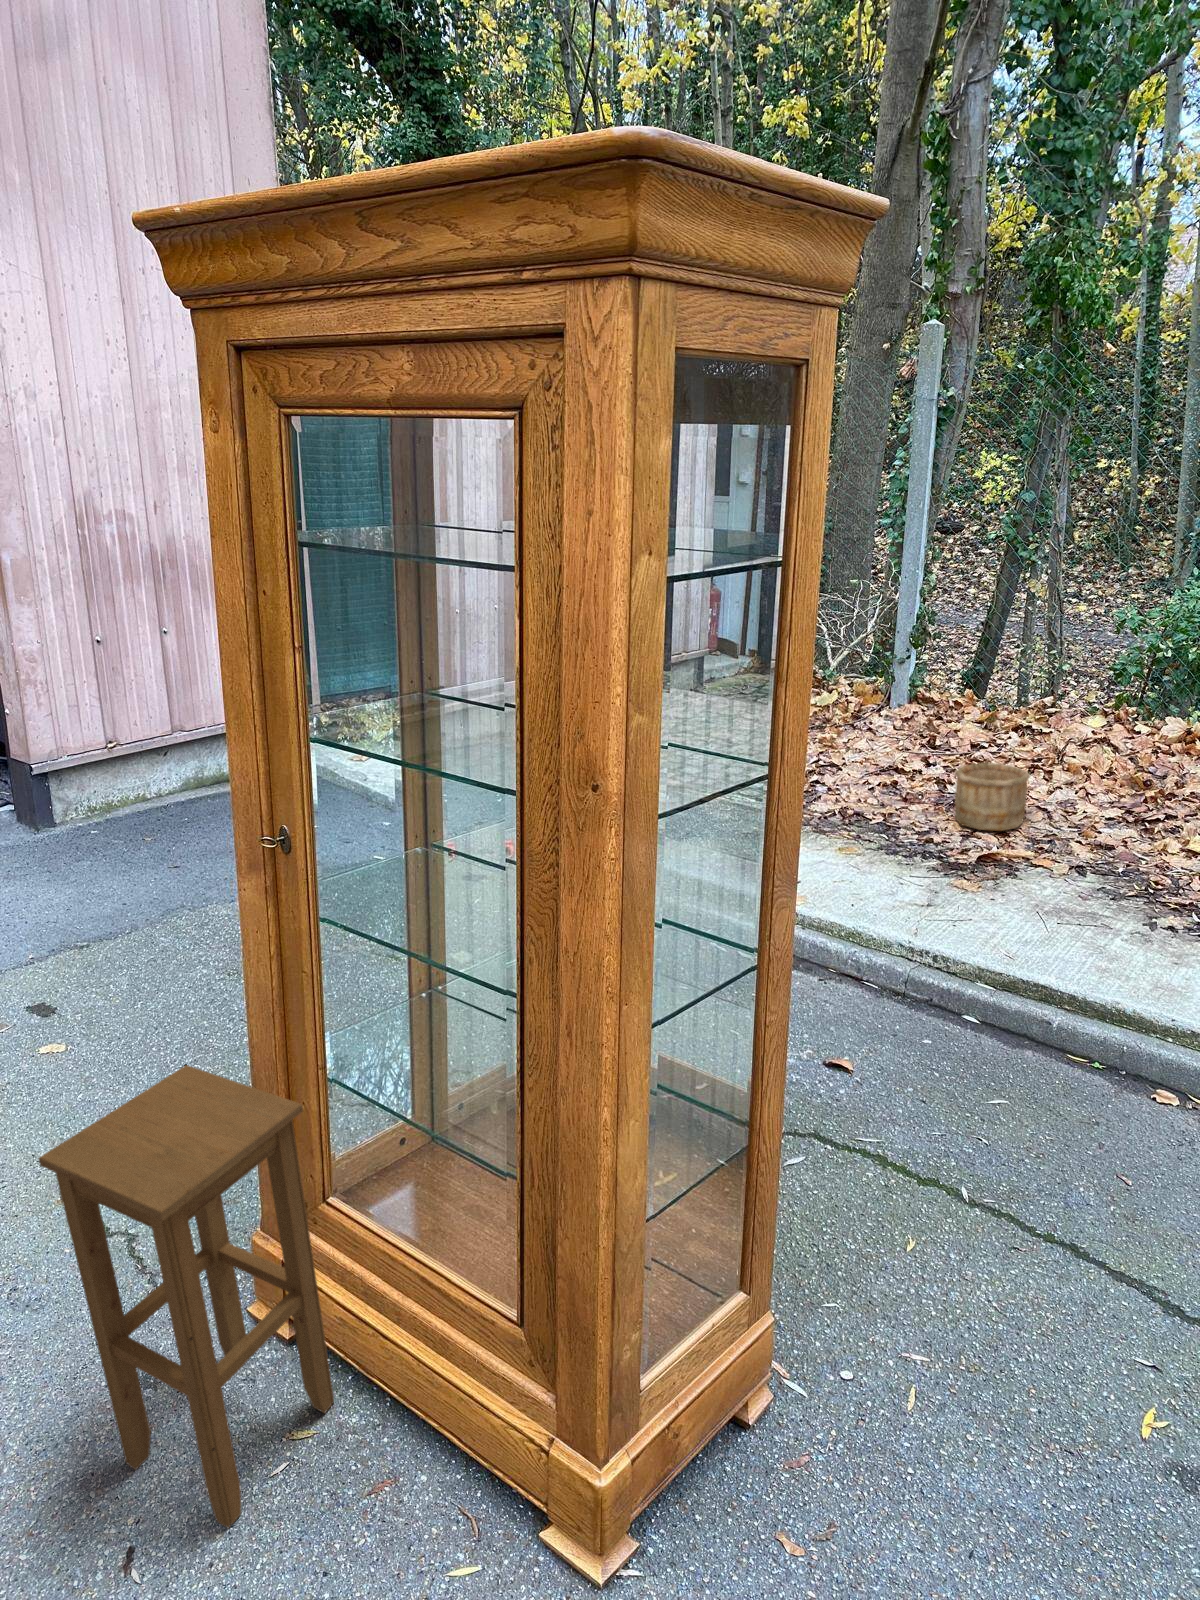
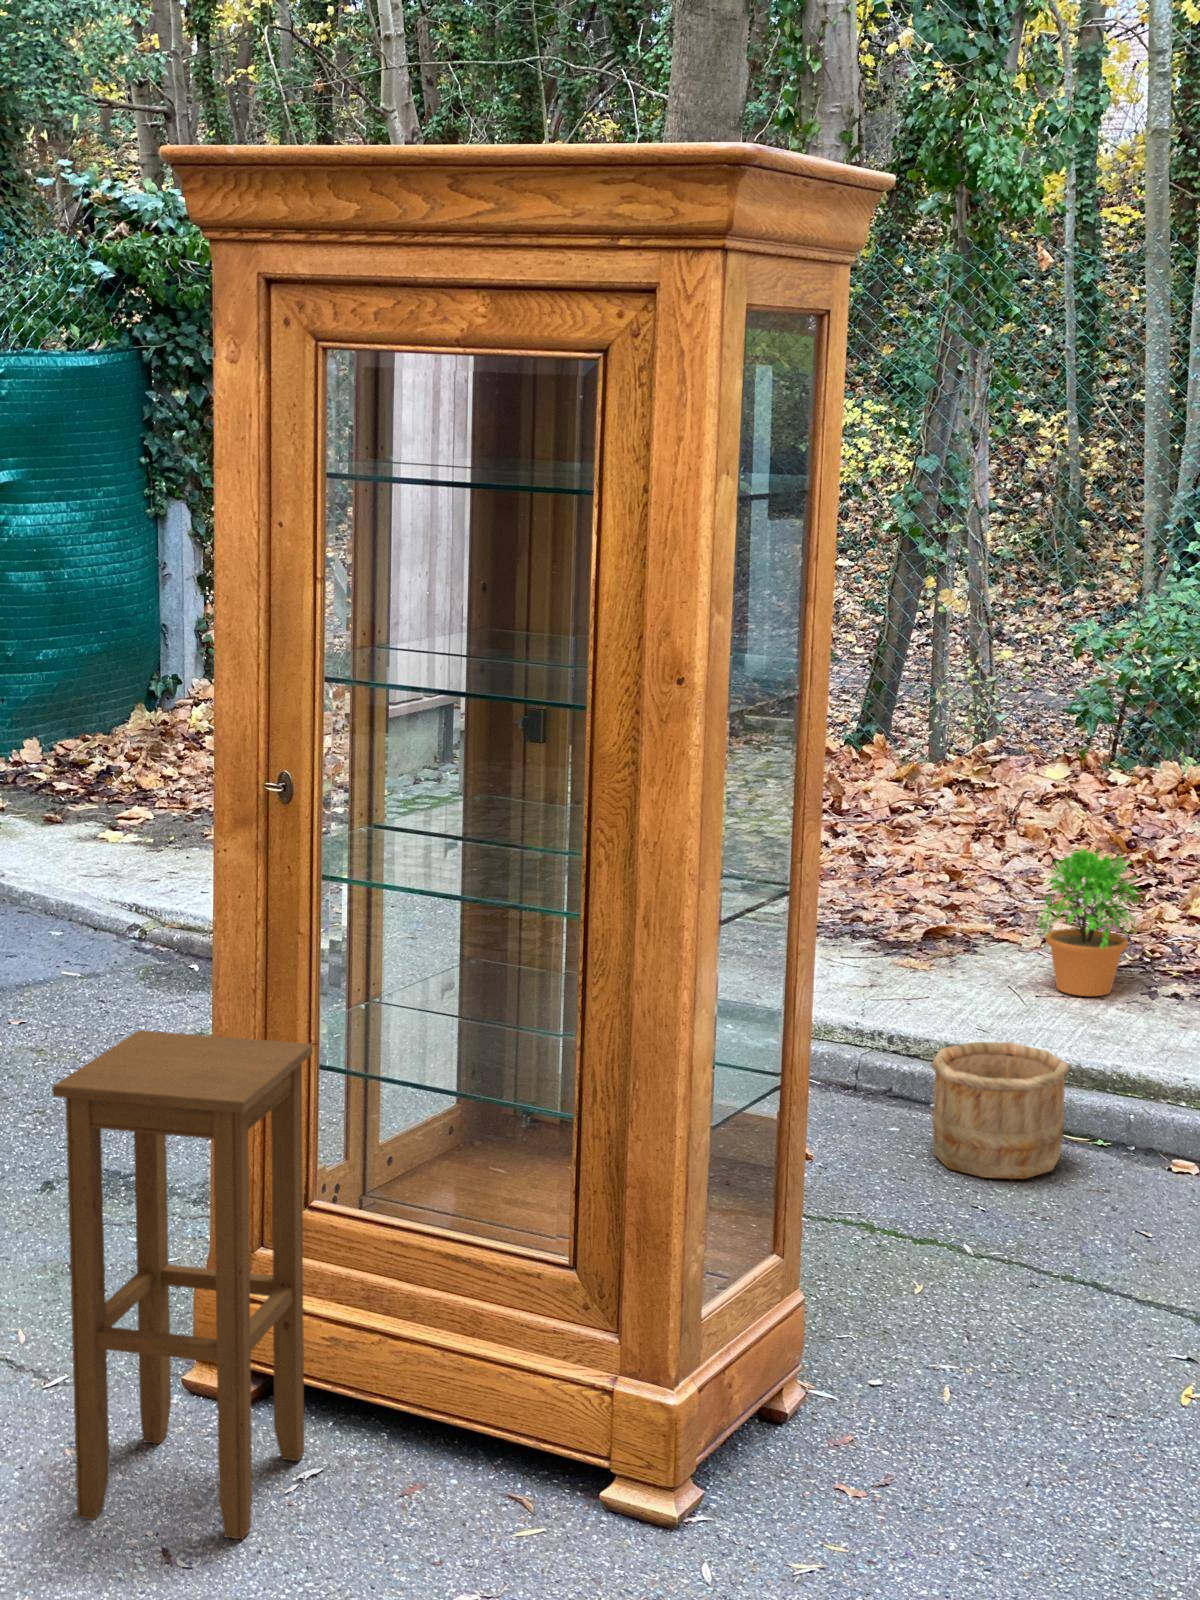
wooden bucket: present [955,763,1030,831] -> present [931,1042,1069,1179]
potted plant: none [1059,814,1156,926] -> present [1035,848,1139,996]

